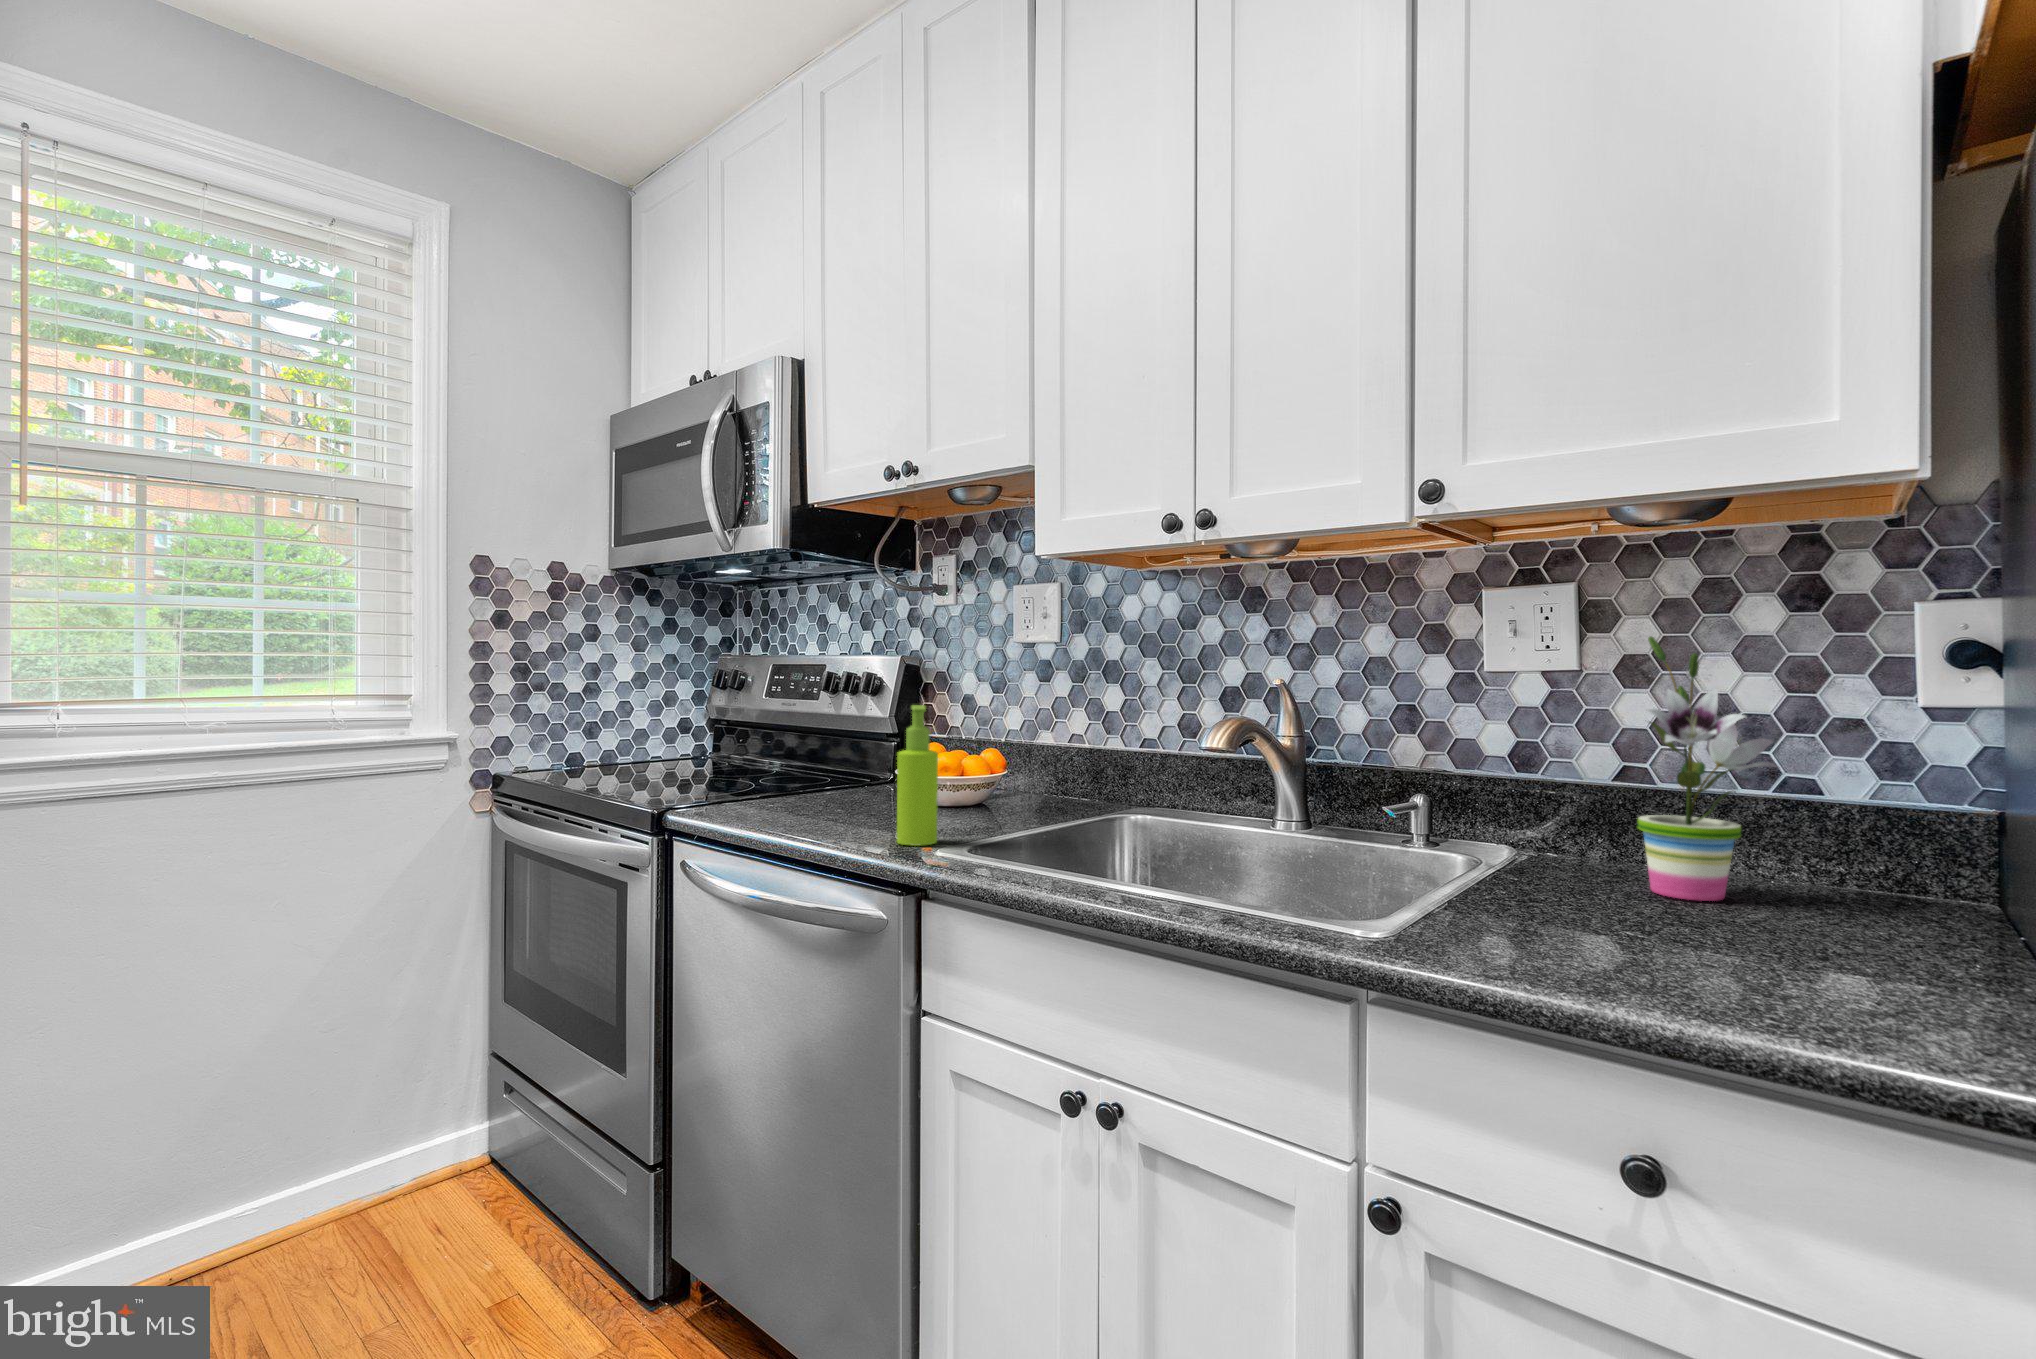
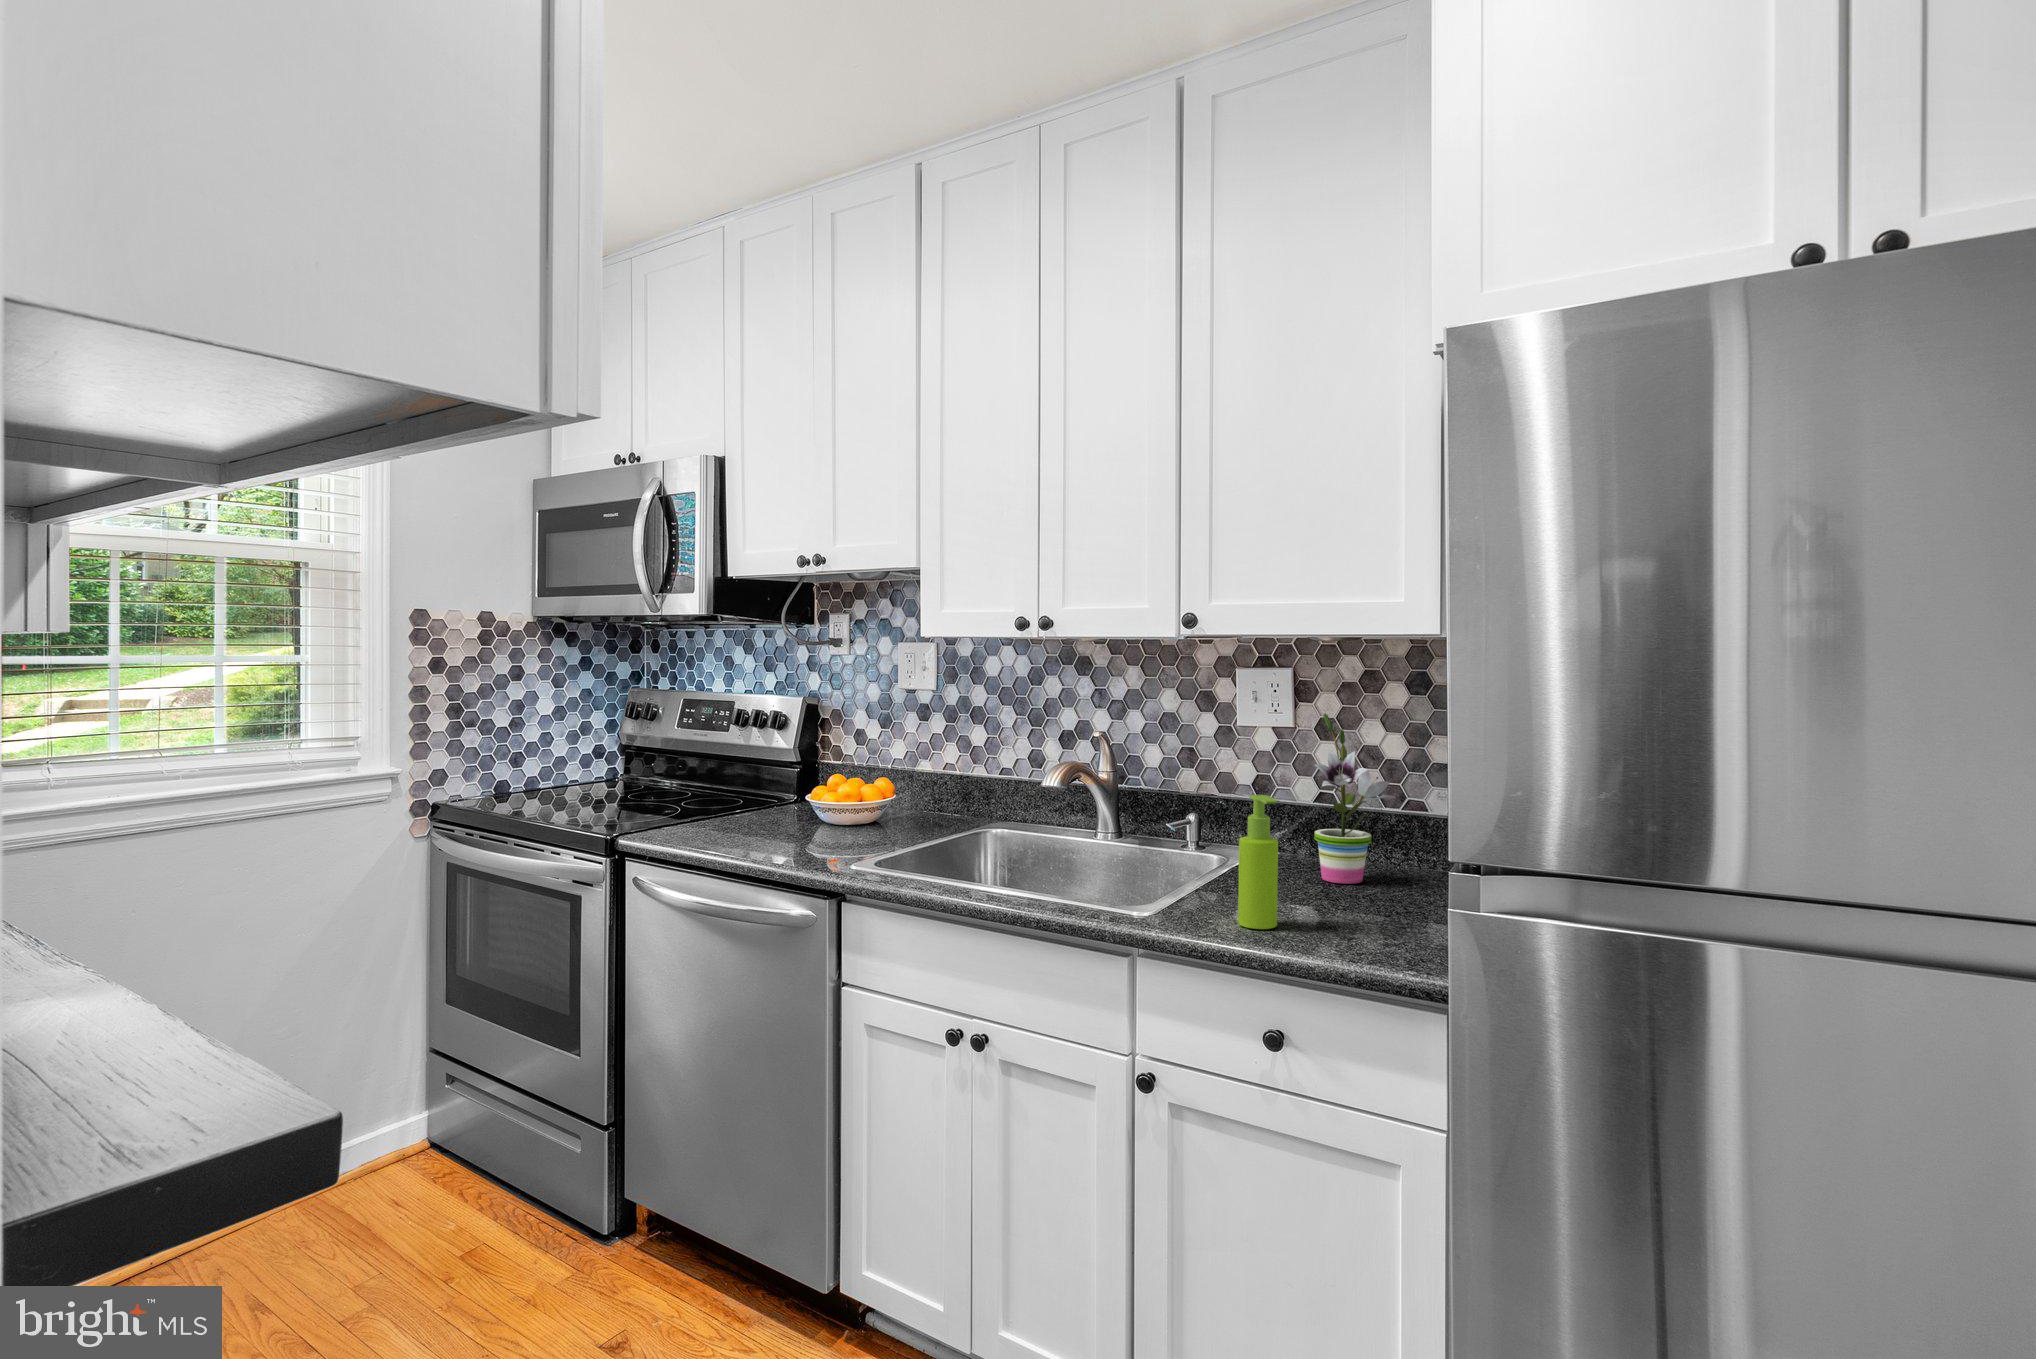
soap dispenser: present [897,705,938,846] -> present [1238,795,1278,929]

